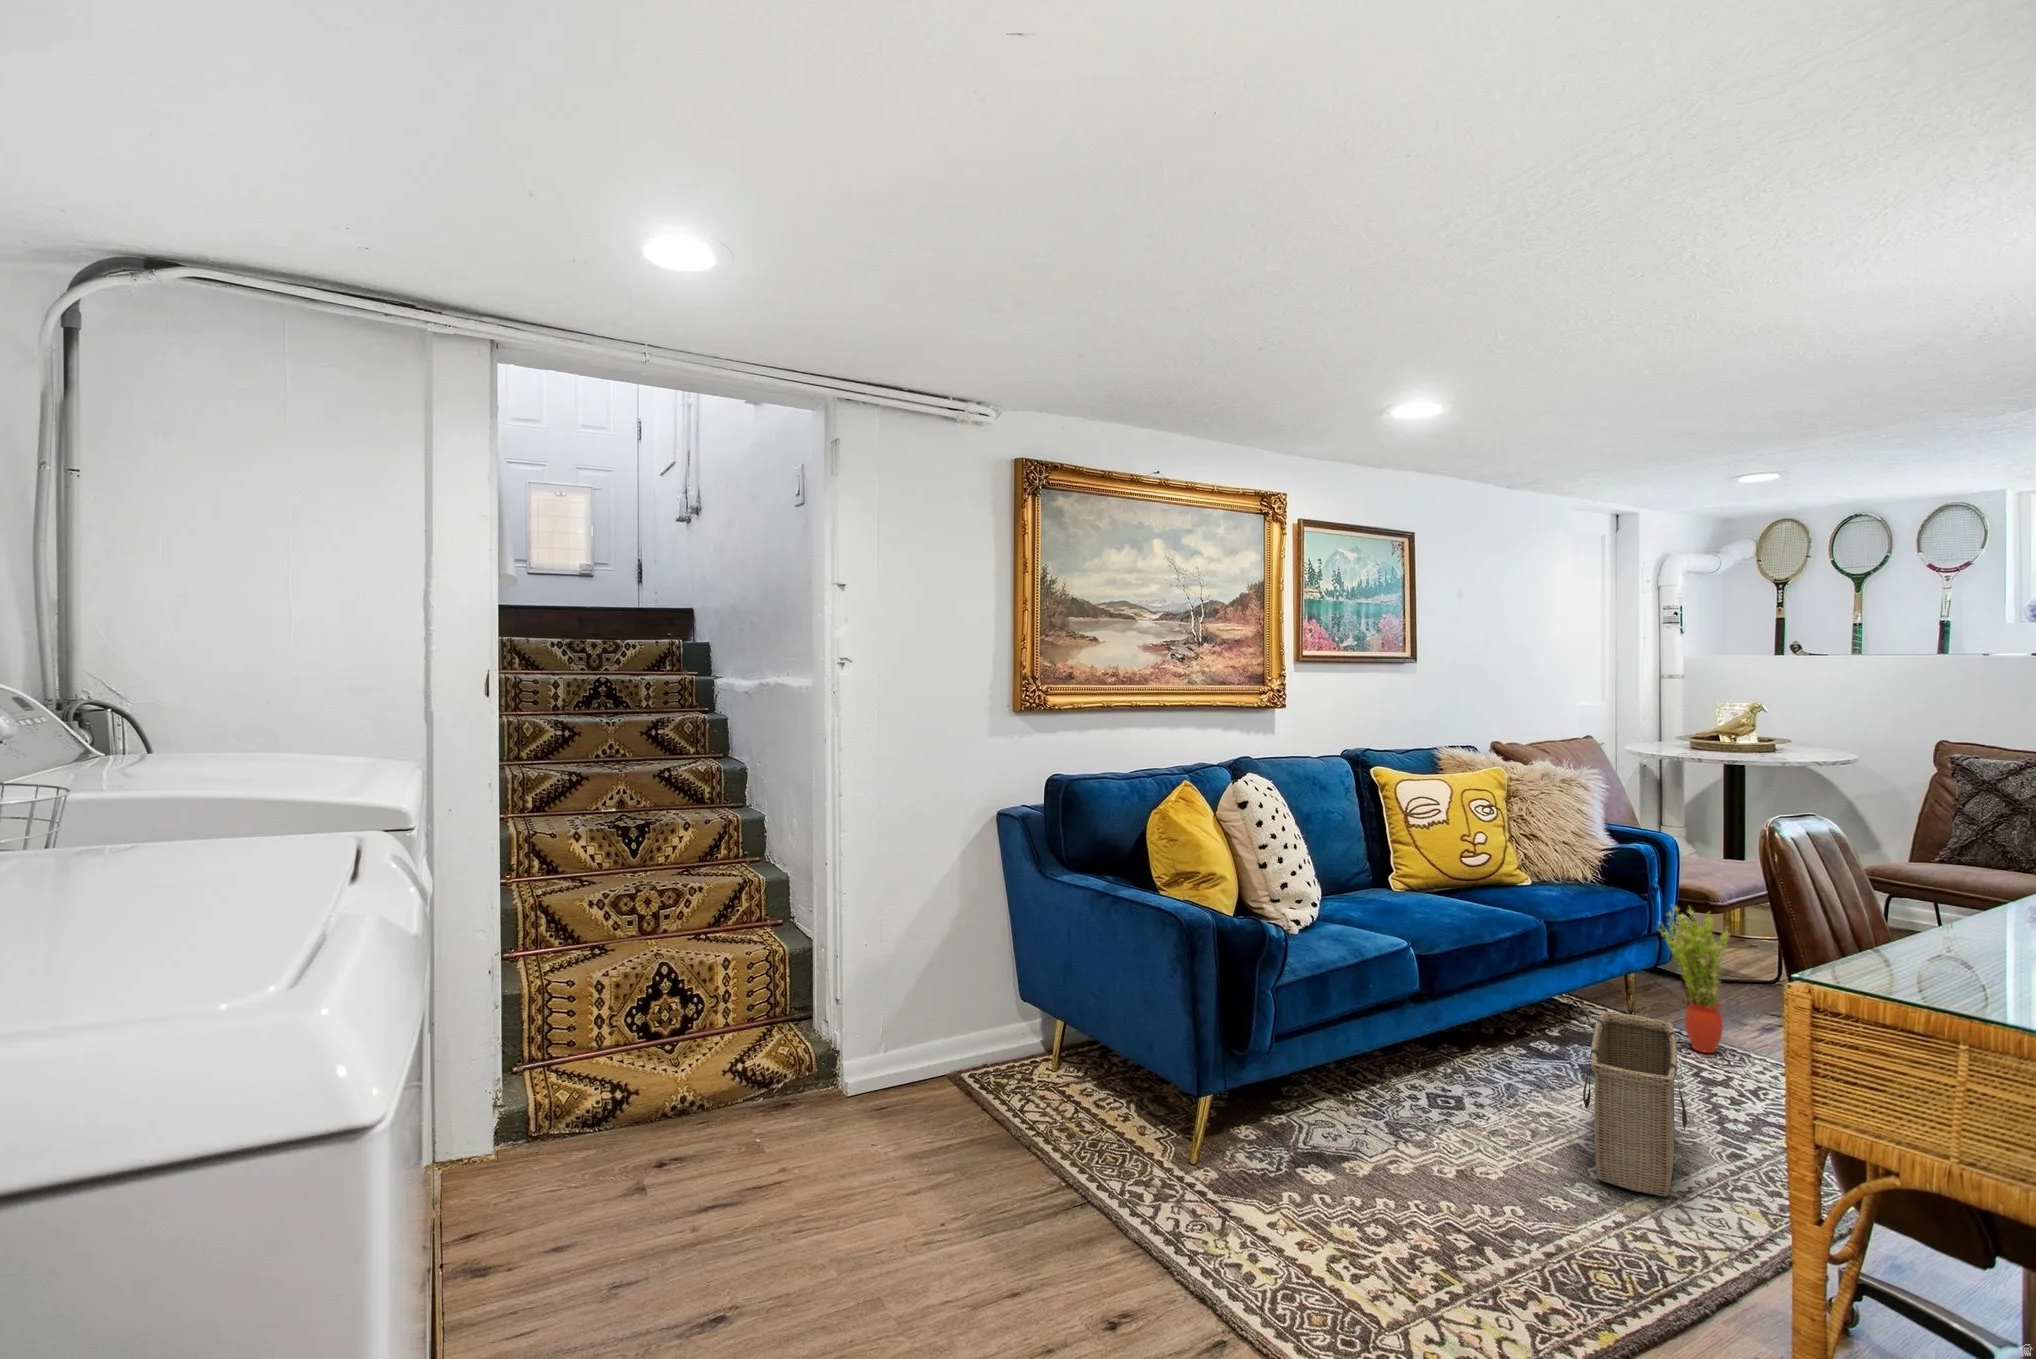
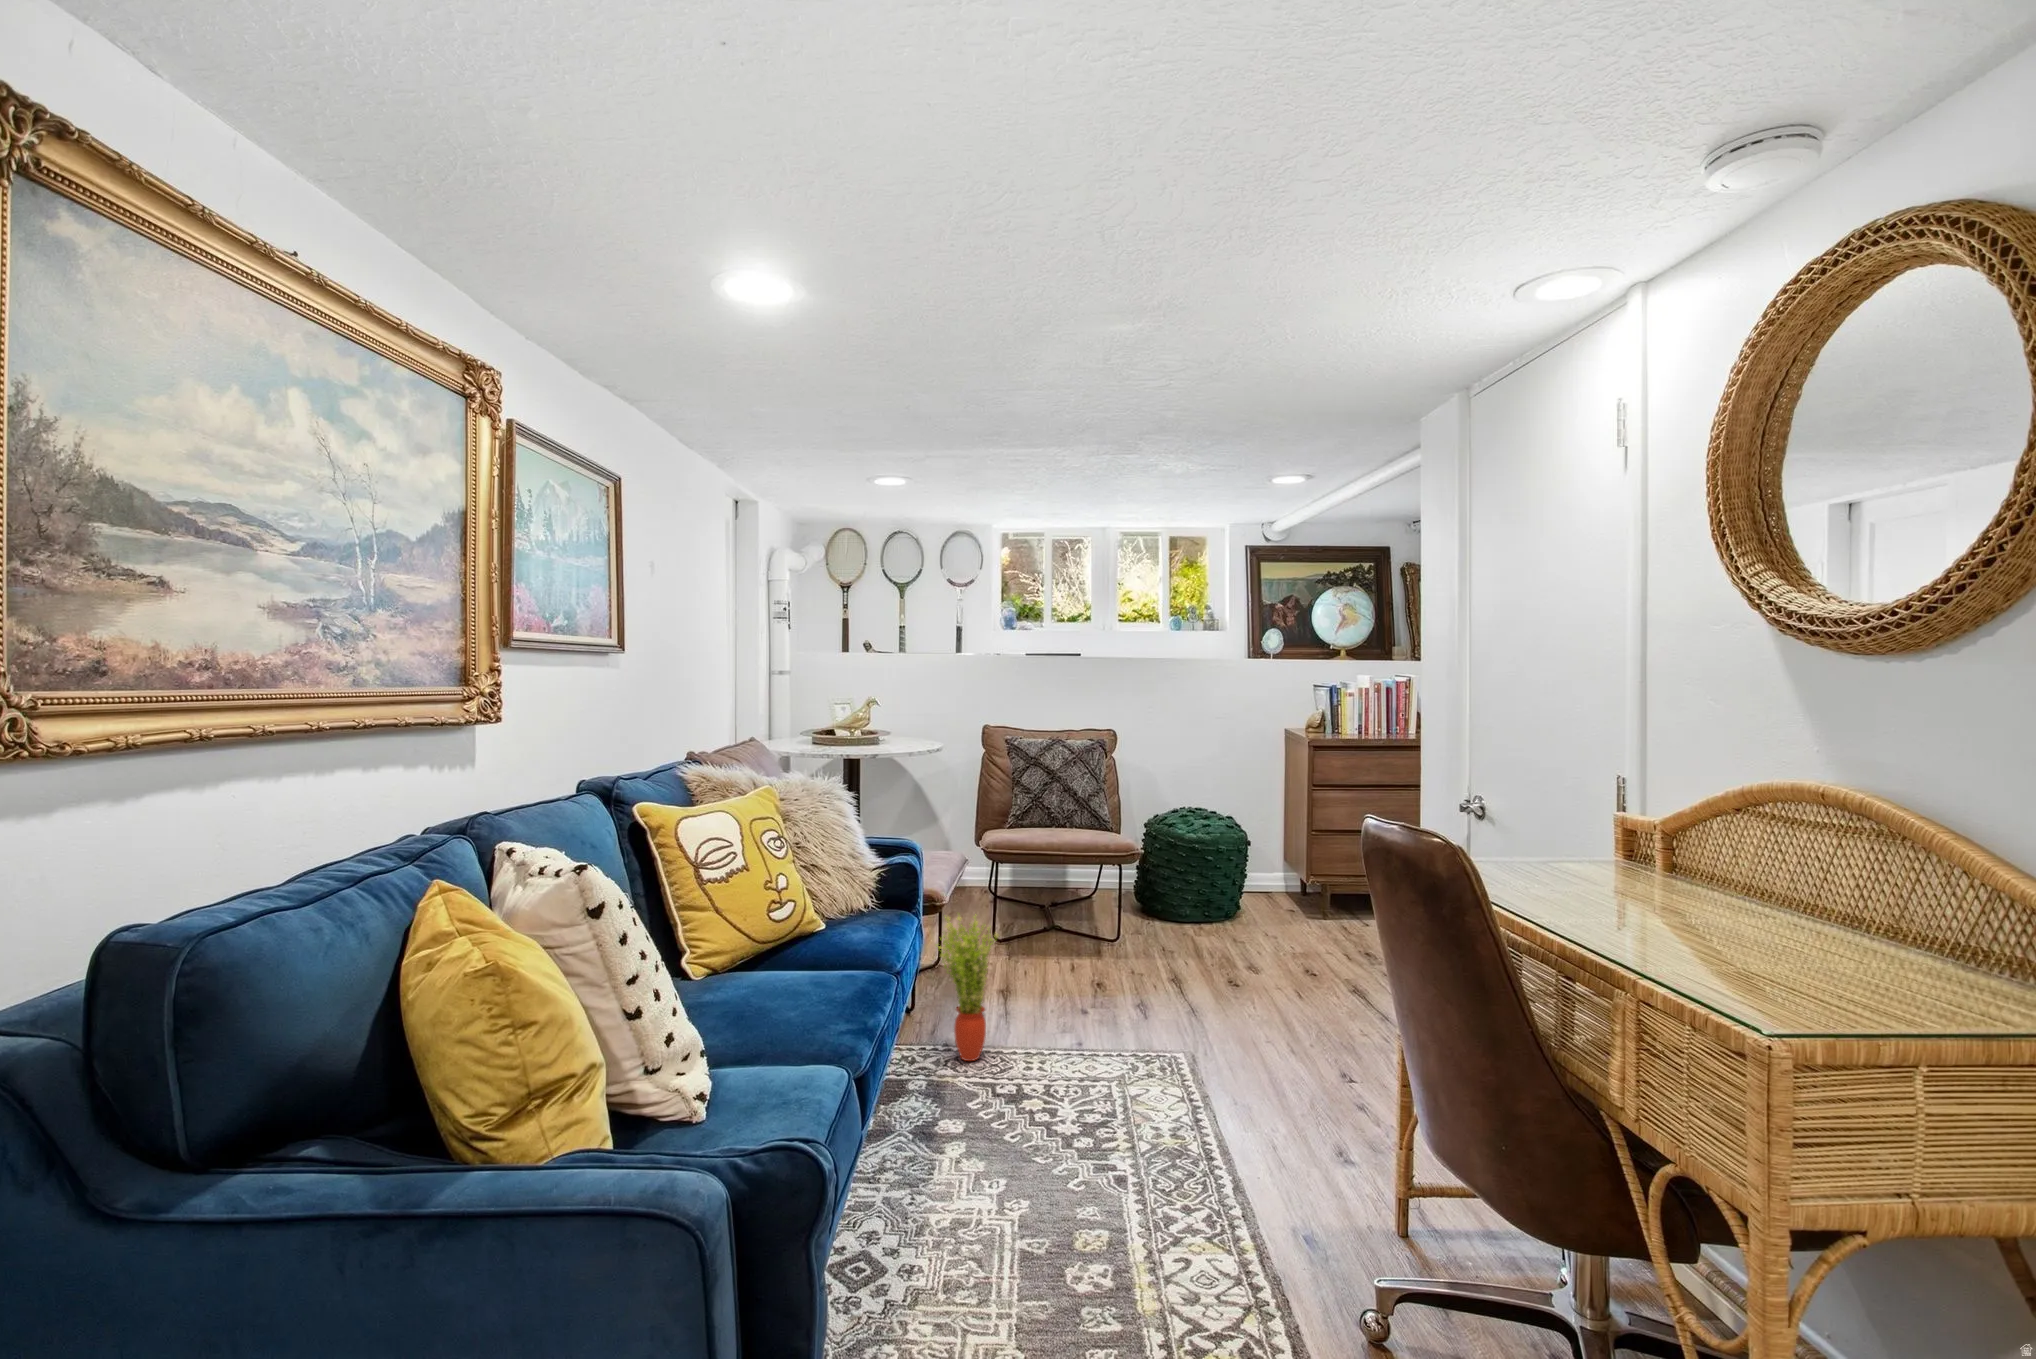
basket: present [1583,1012,1687,1196] -> none [995,1056,1154,1285]

